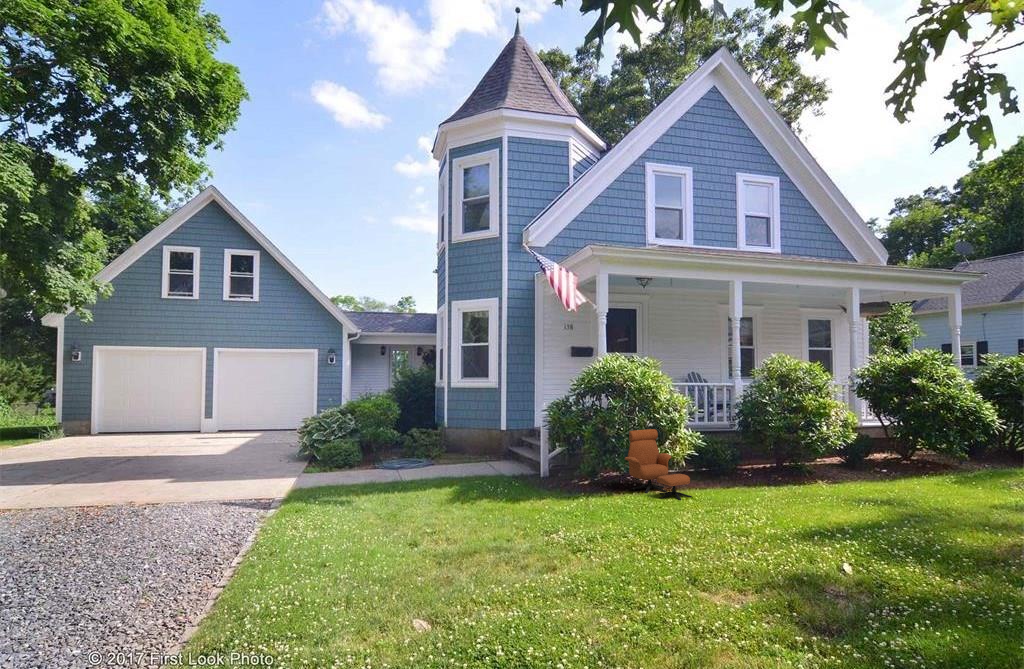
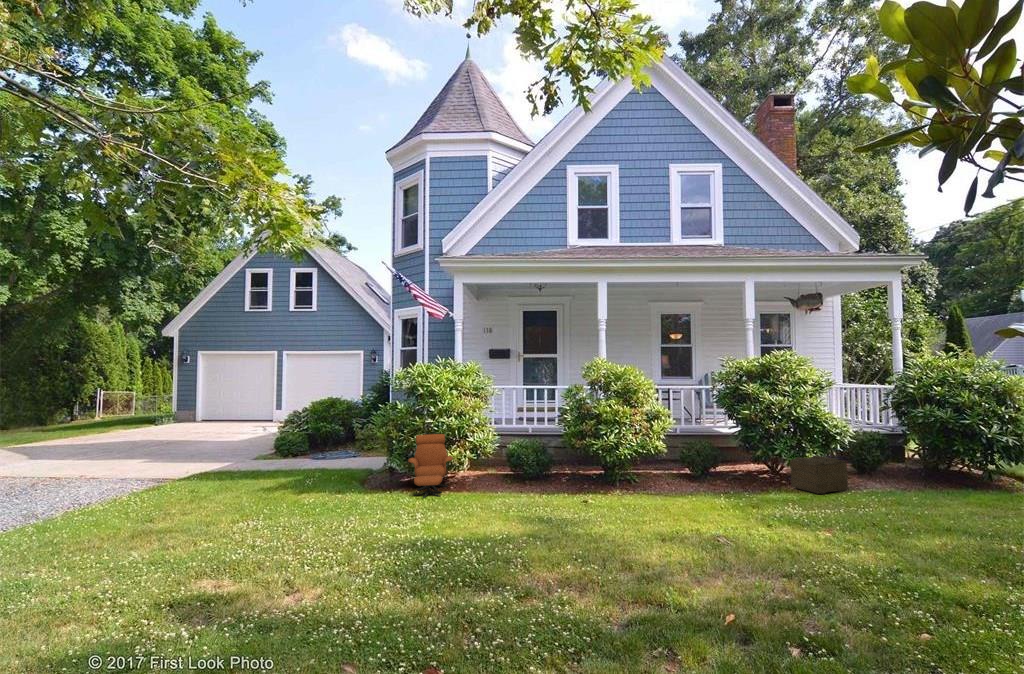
wooden crate: none [963,439,1011,472] -> present [790,456,848,494]

